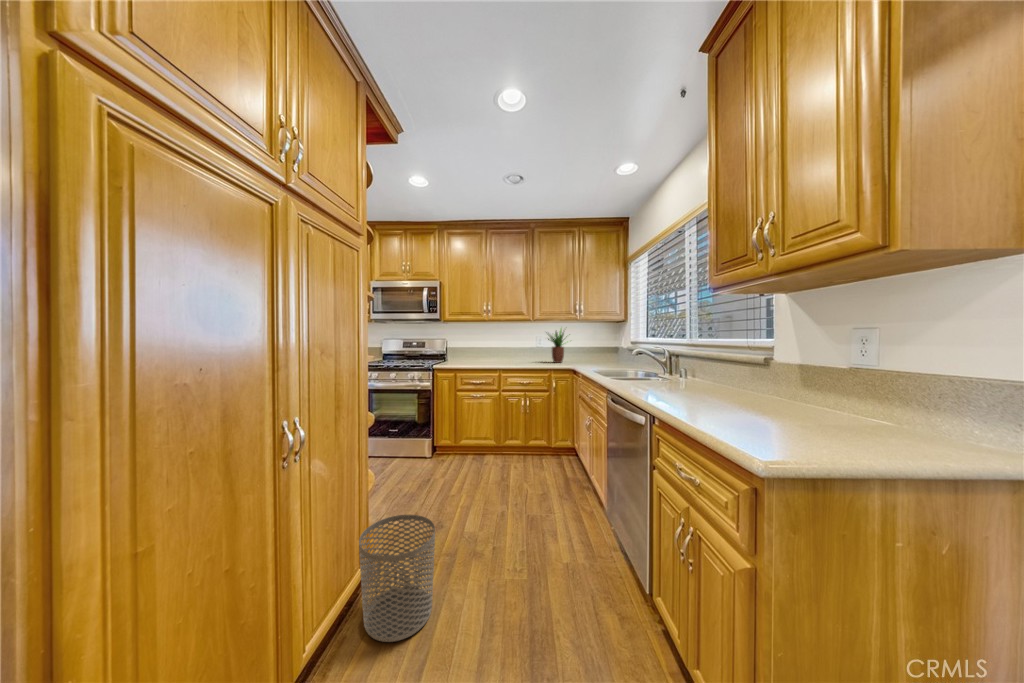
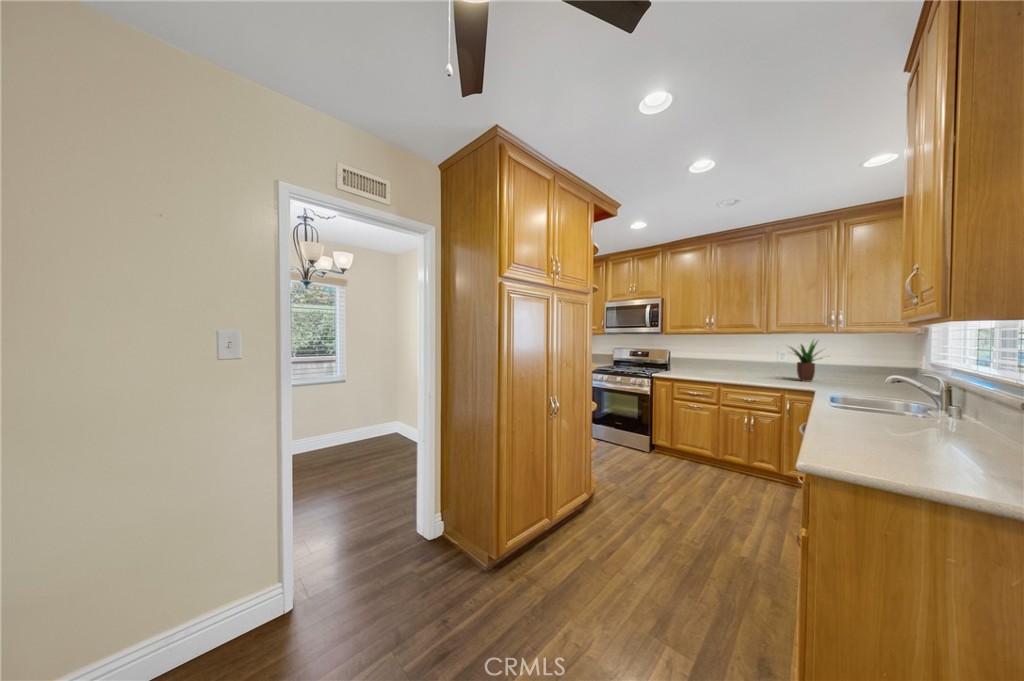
waste bin: present [359,515,435,642] -> none [561,485,609,564]

